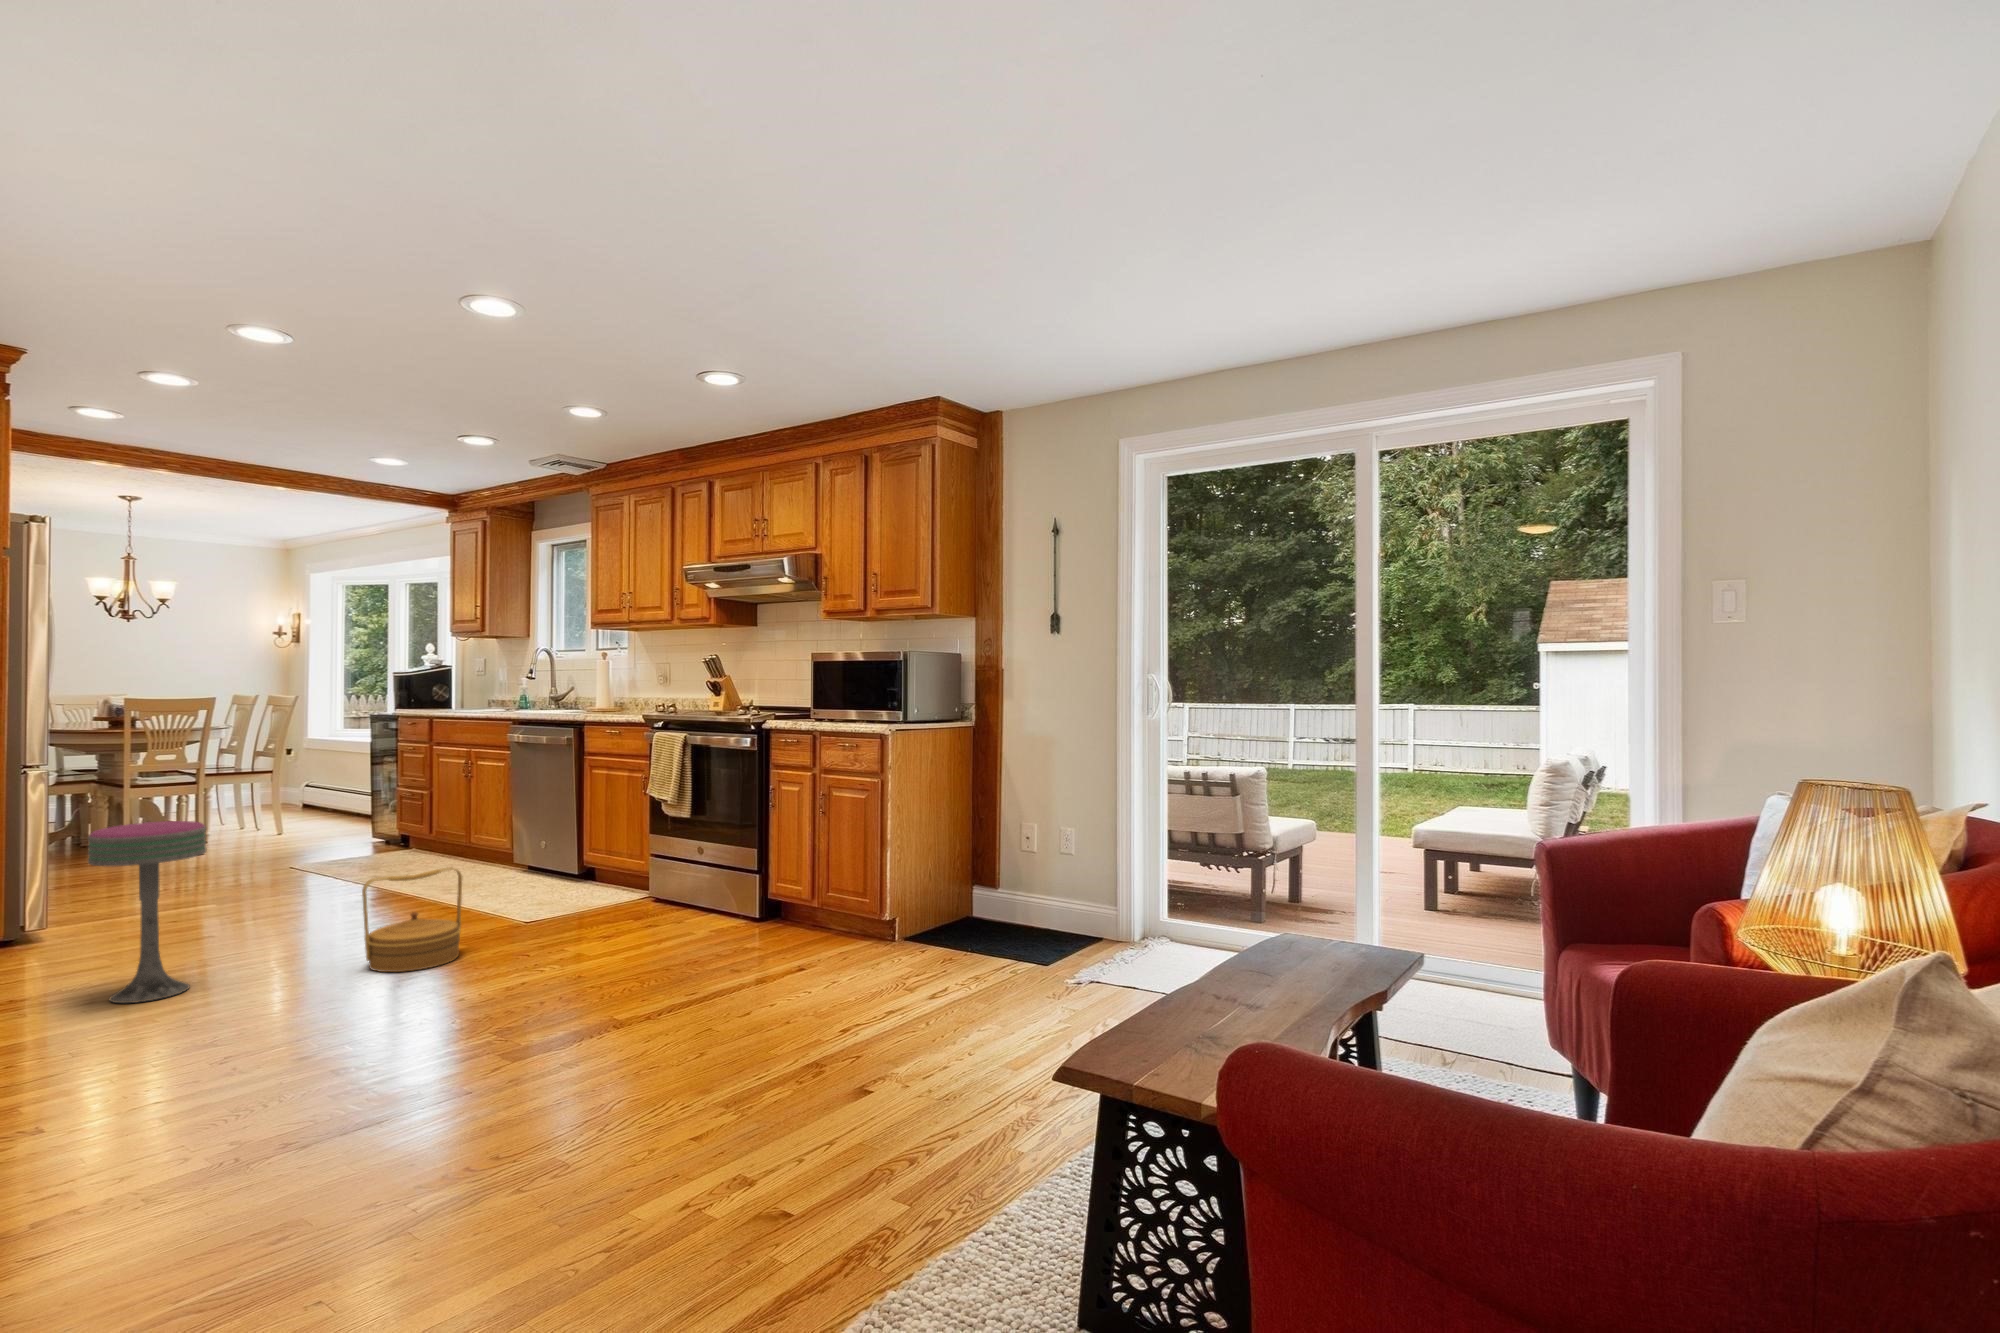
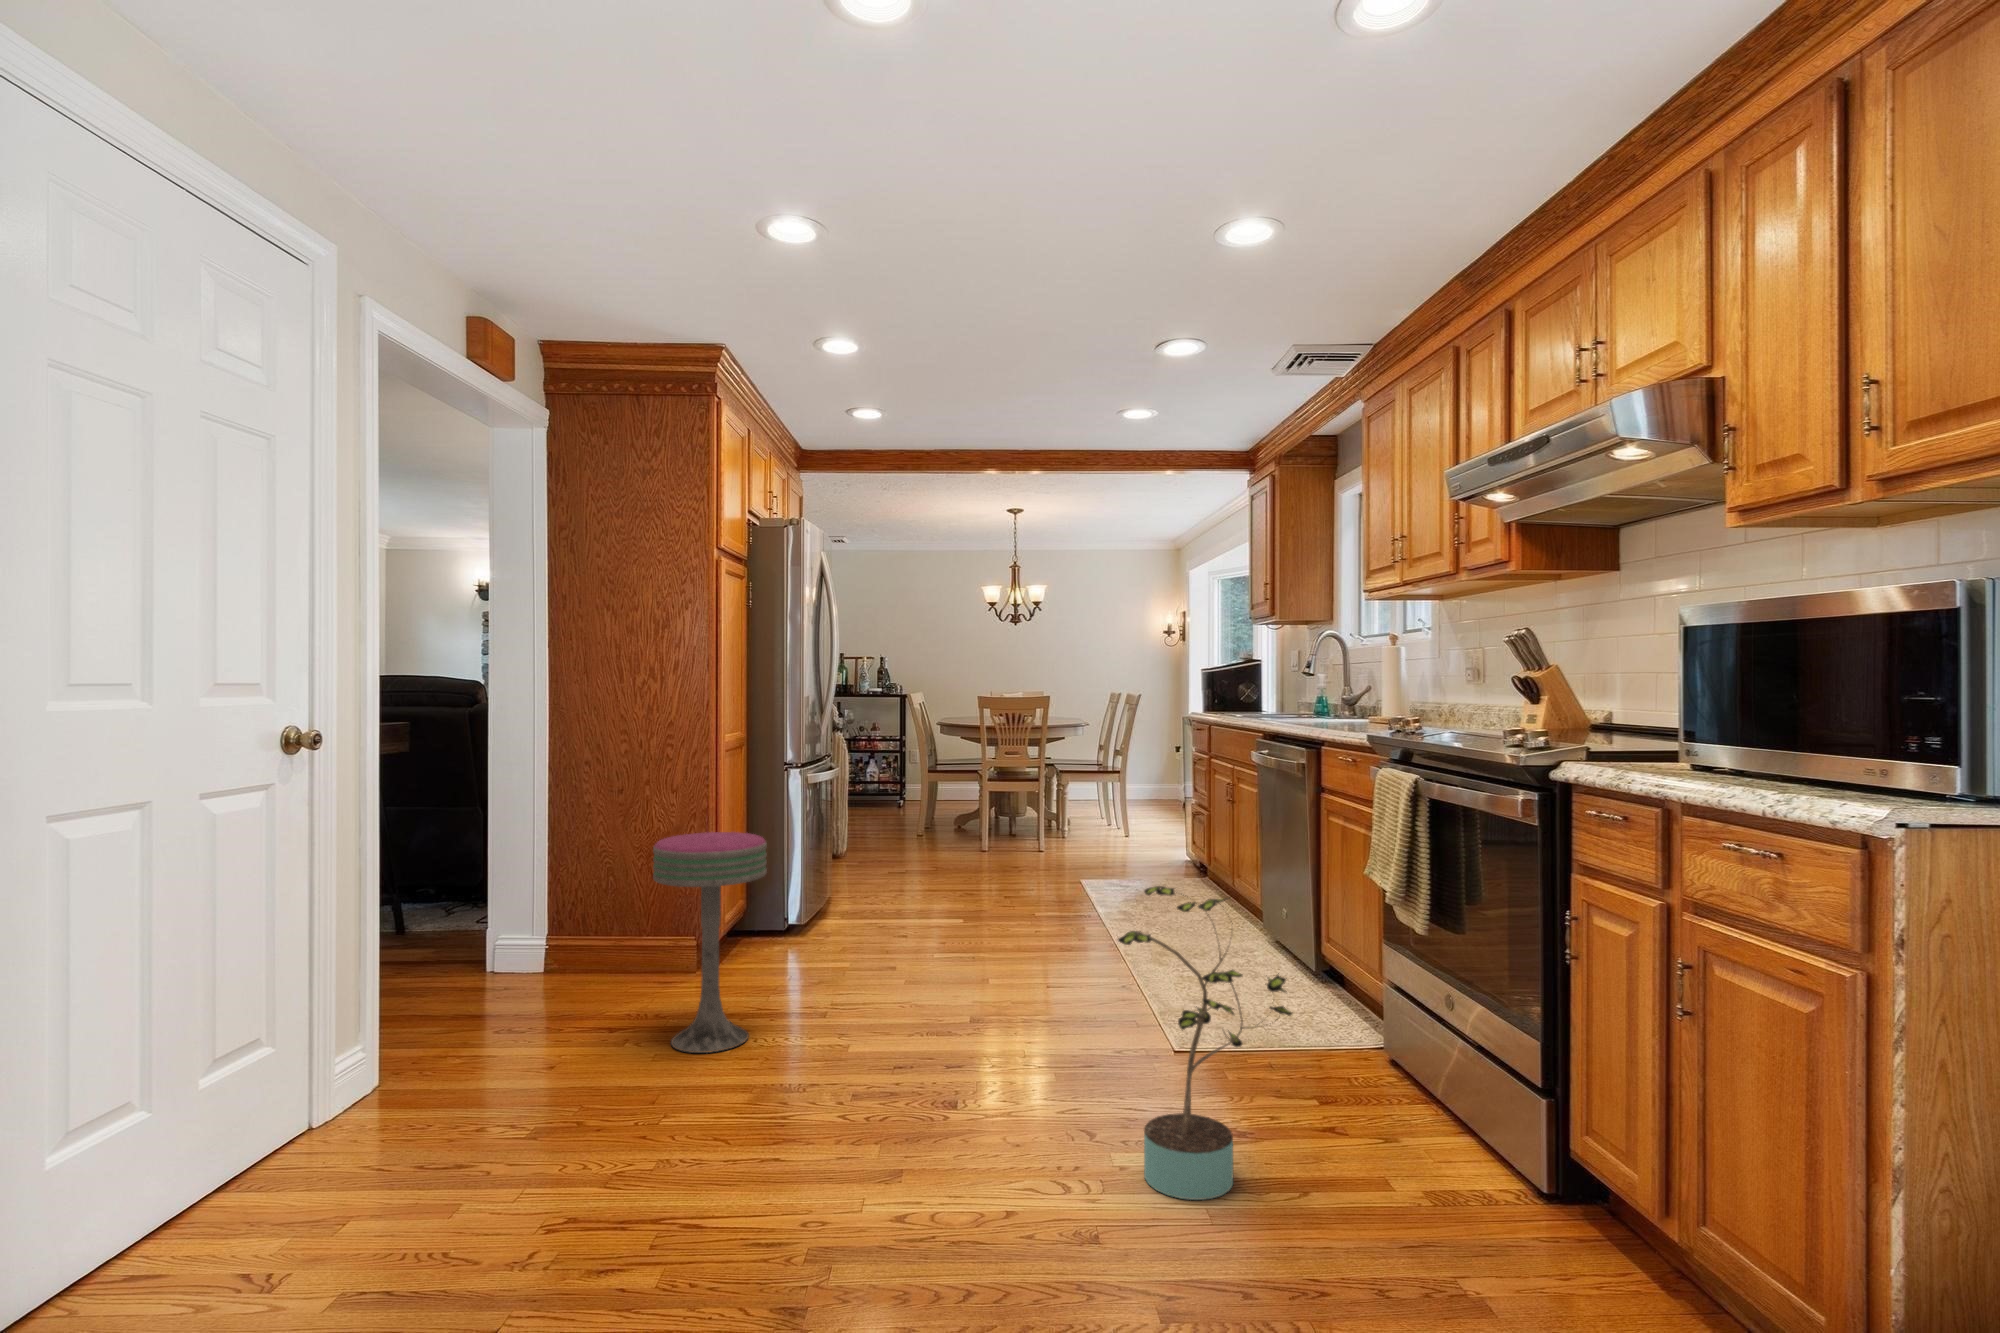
potted plant: none [572,800,660,958] -> present [1118,886,1292,1200]
basket: present [362,867,462,972] -> none [889,952,1024,1111]

